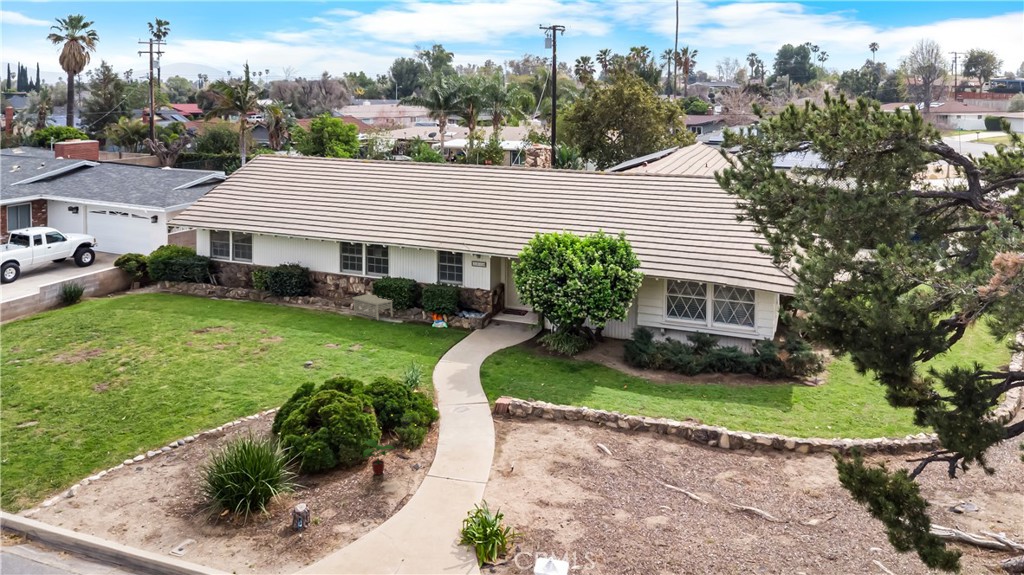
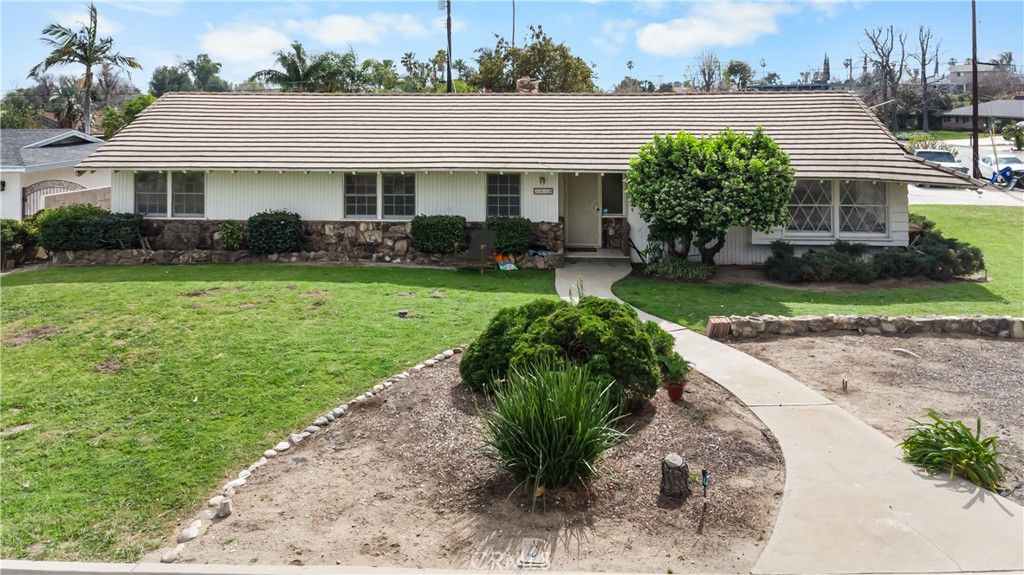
lounge chair: none [398,292,433,329] -> present [454,230,496,274]
storage bench: present [352,294,393,320] -> none [375,242,433,271]

